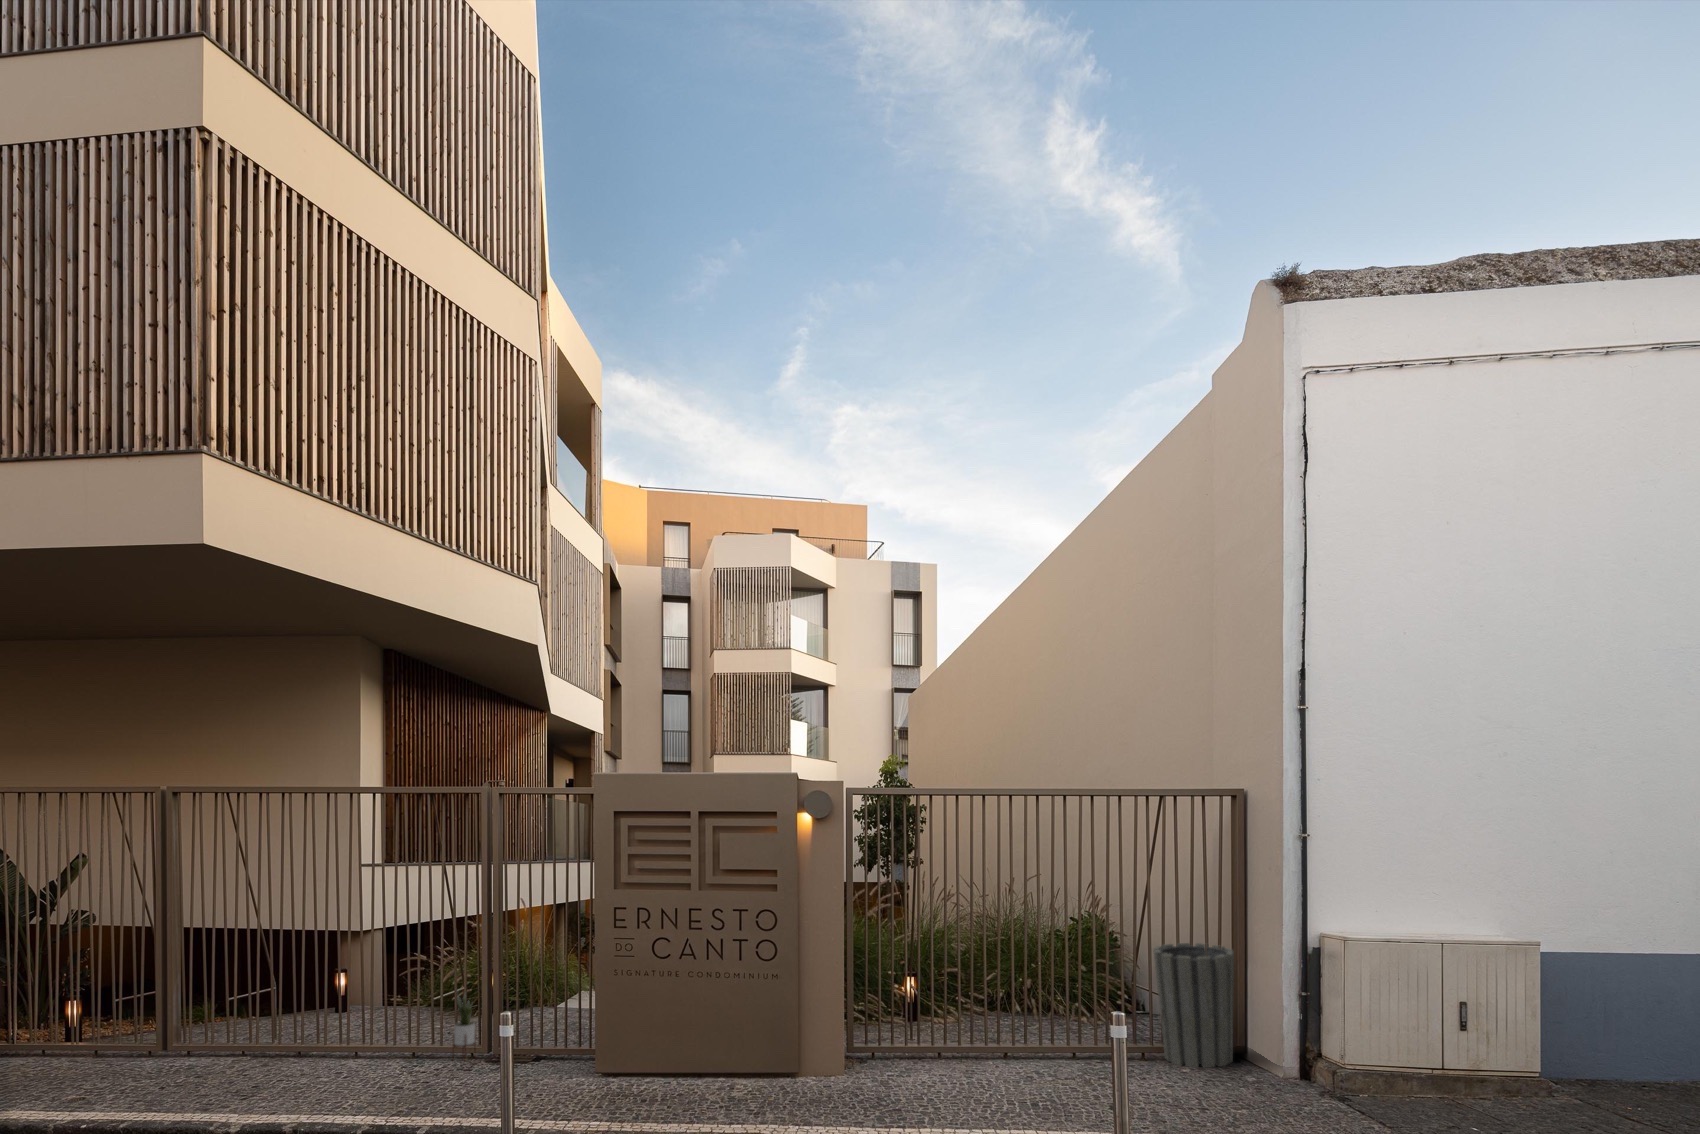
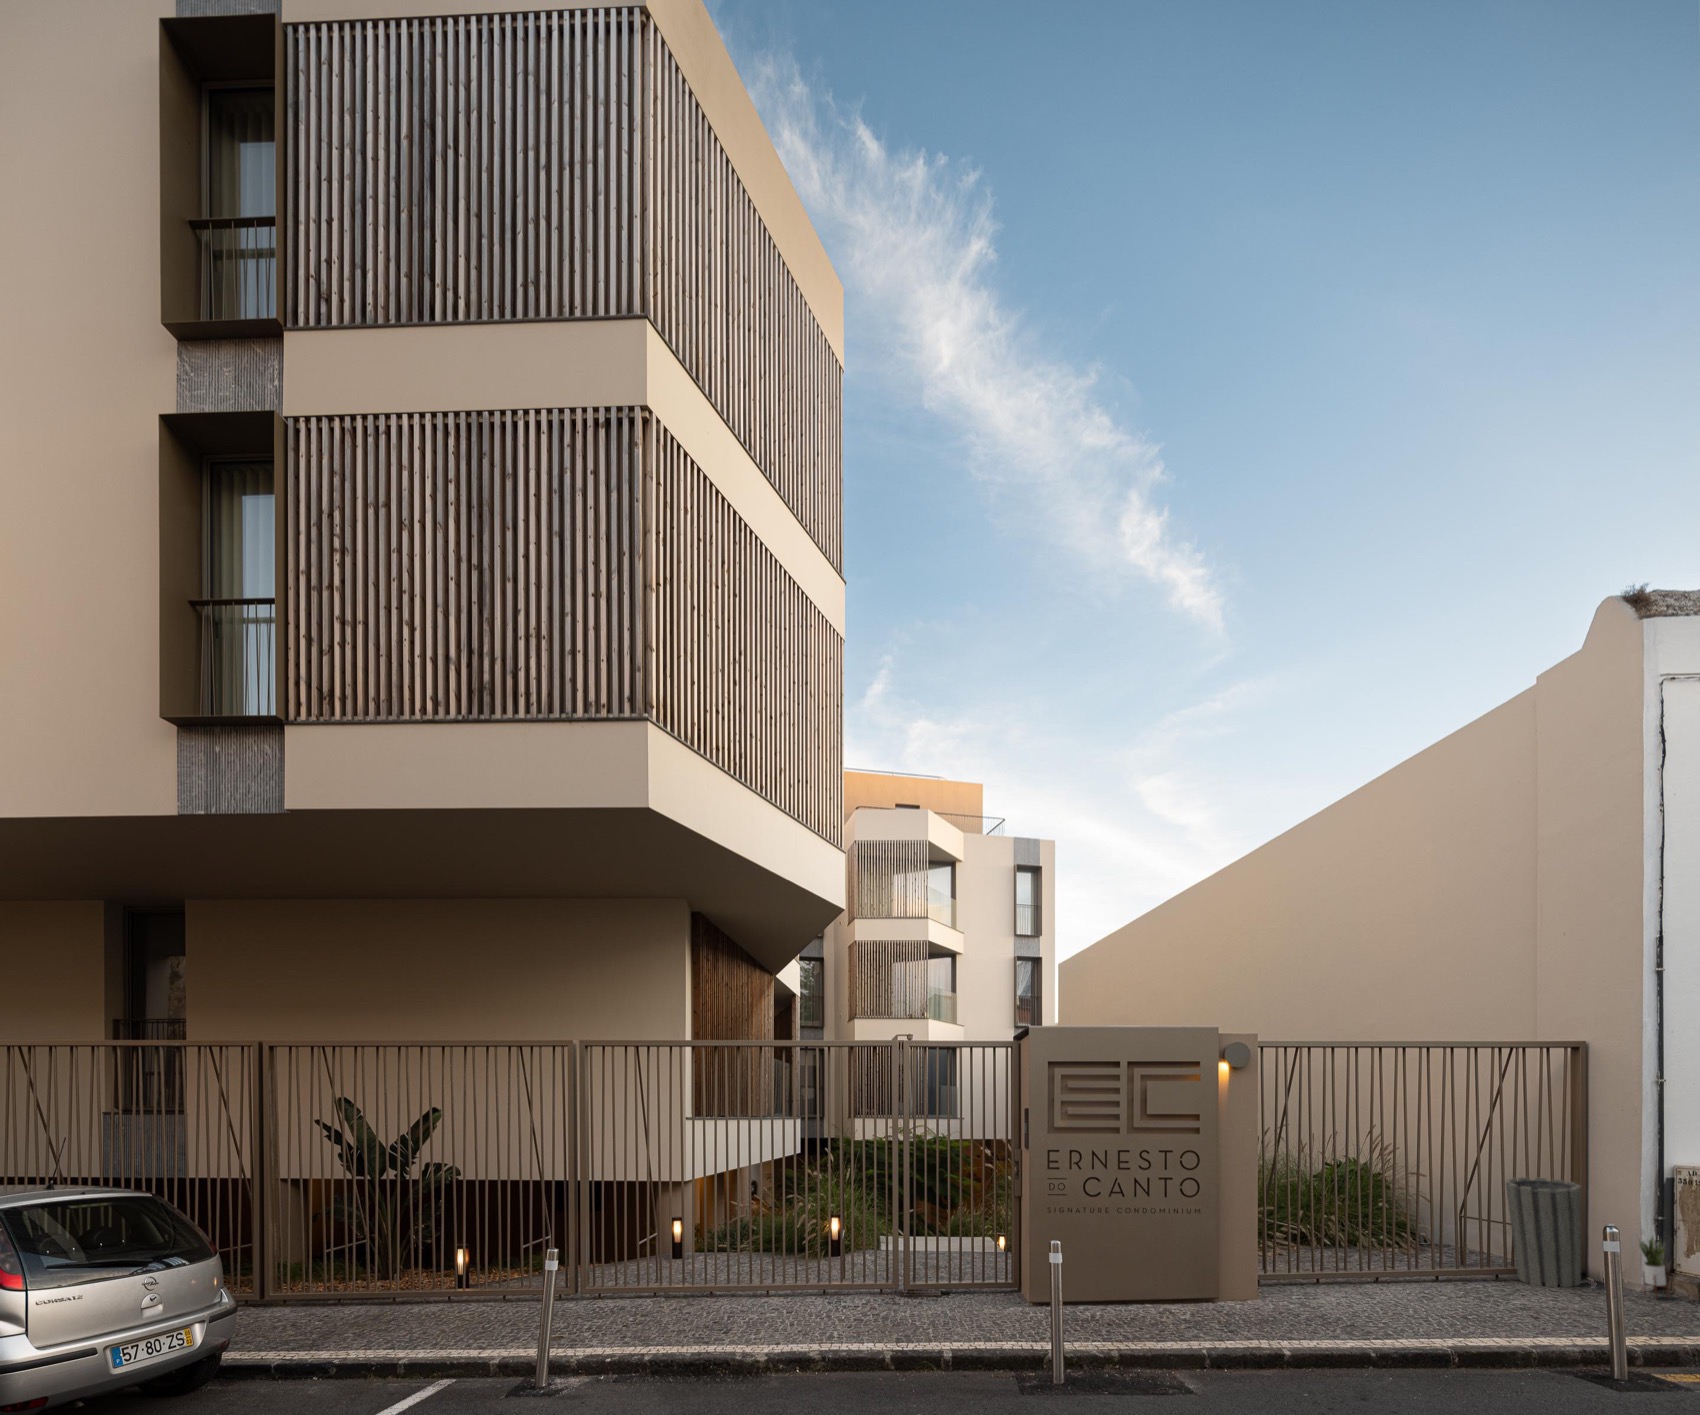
potted plant: present [452,995,476,1060] -> present [1638,1236,1669,1298]

